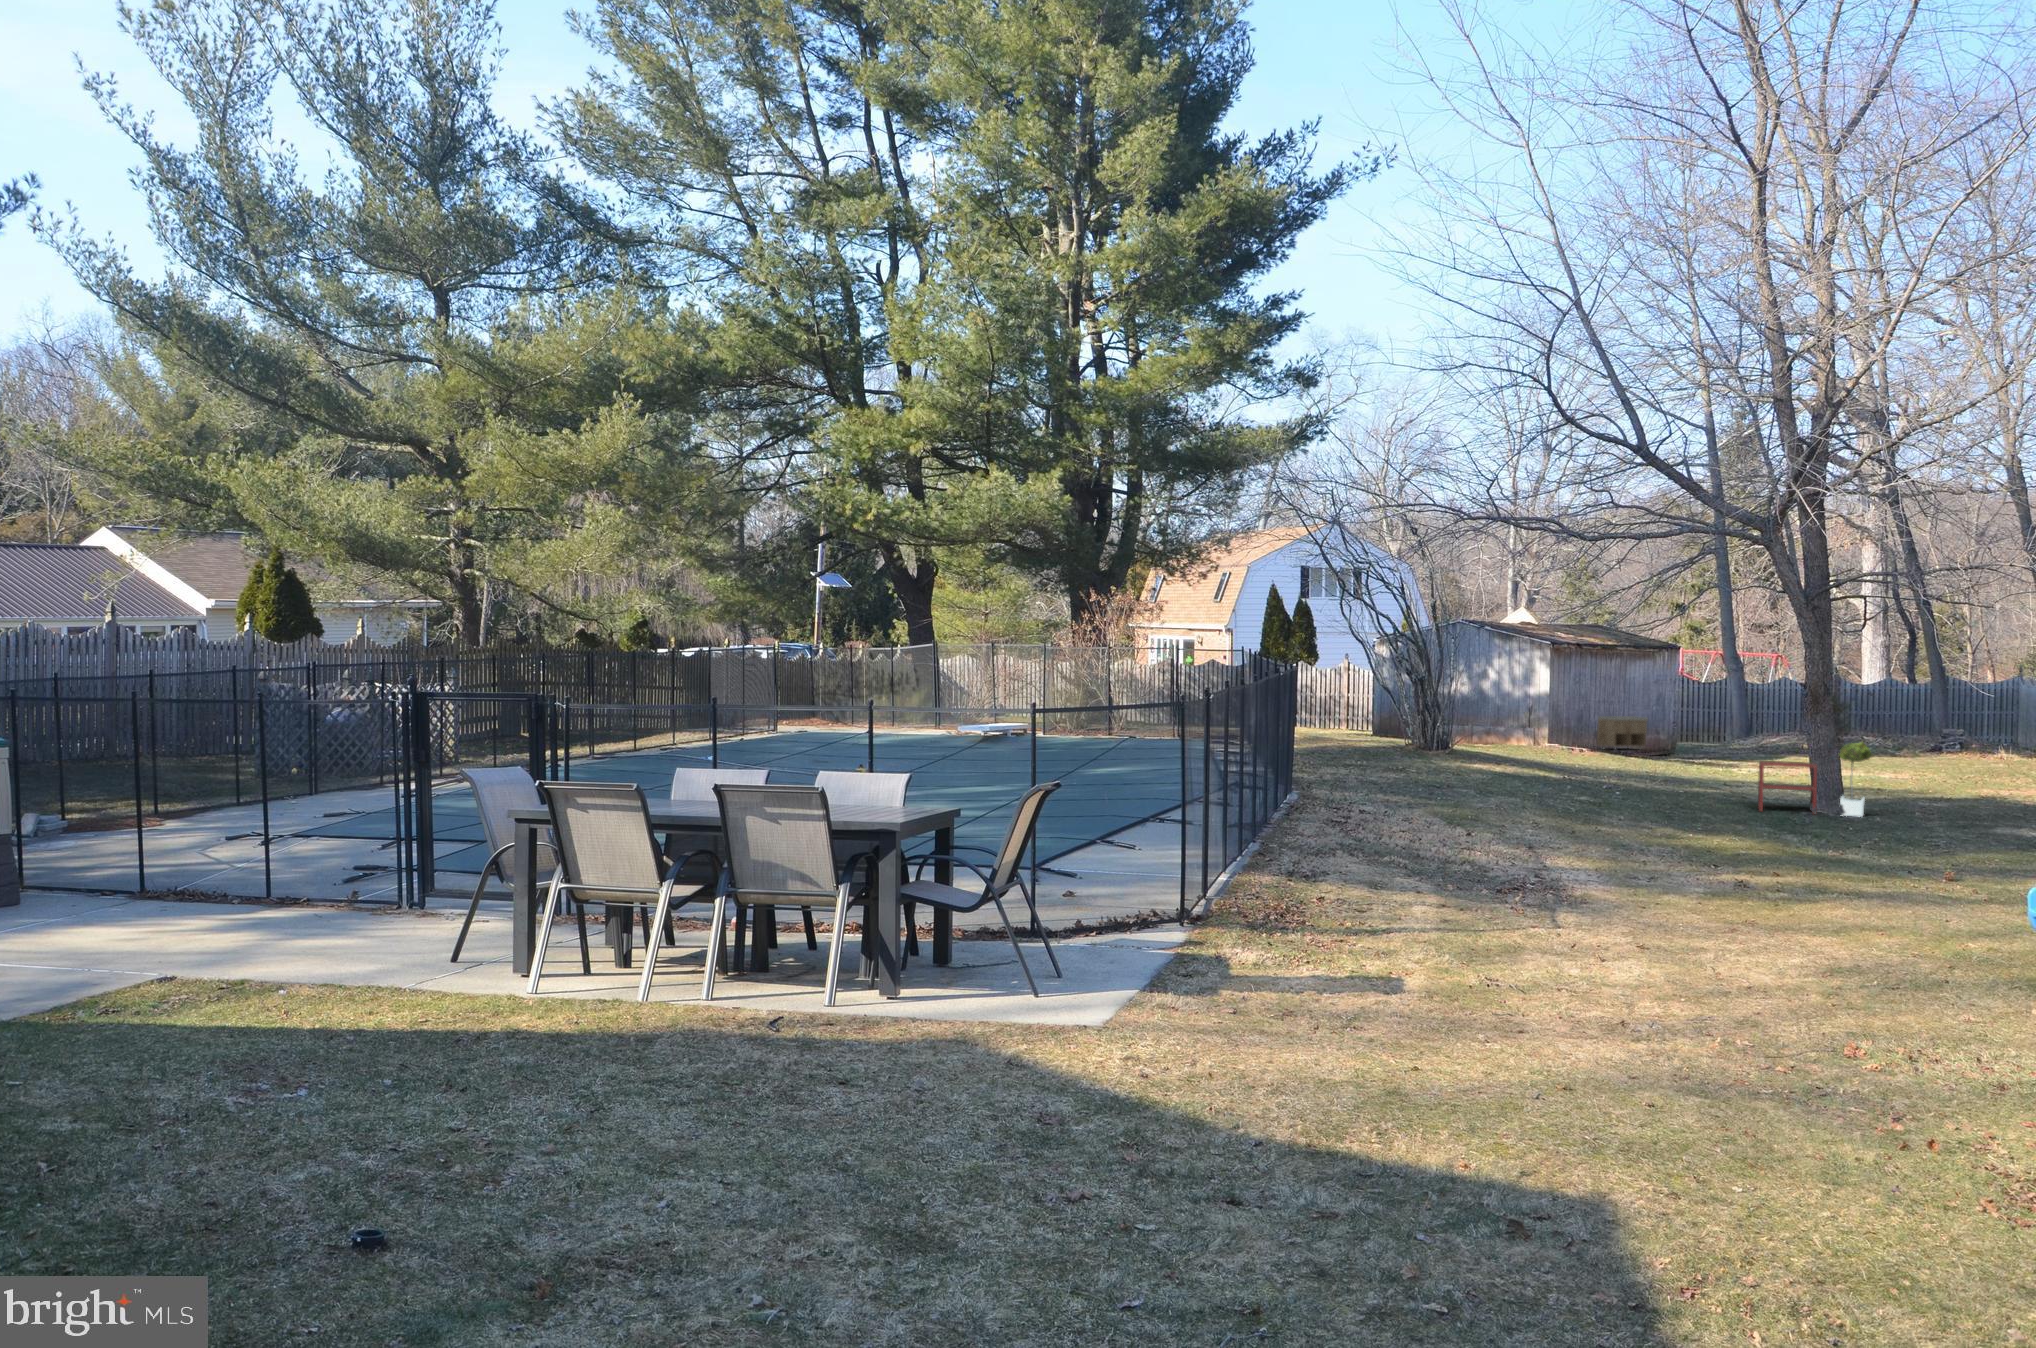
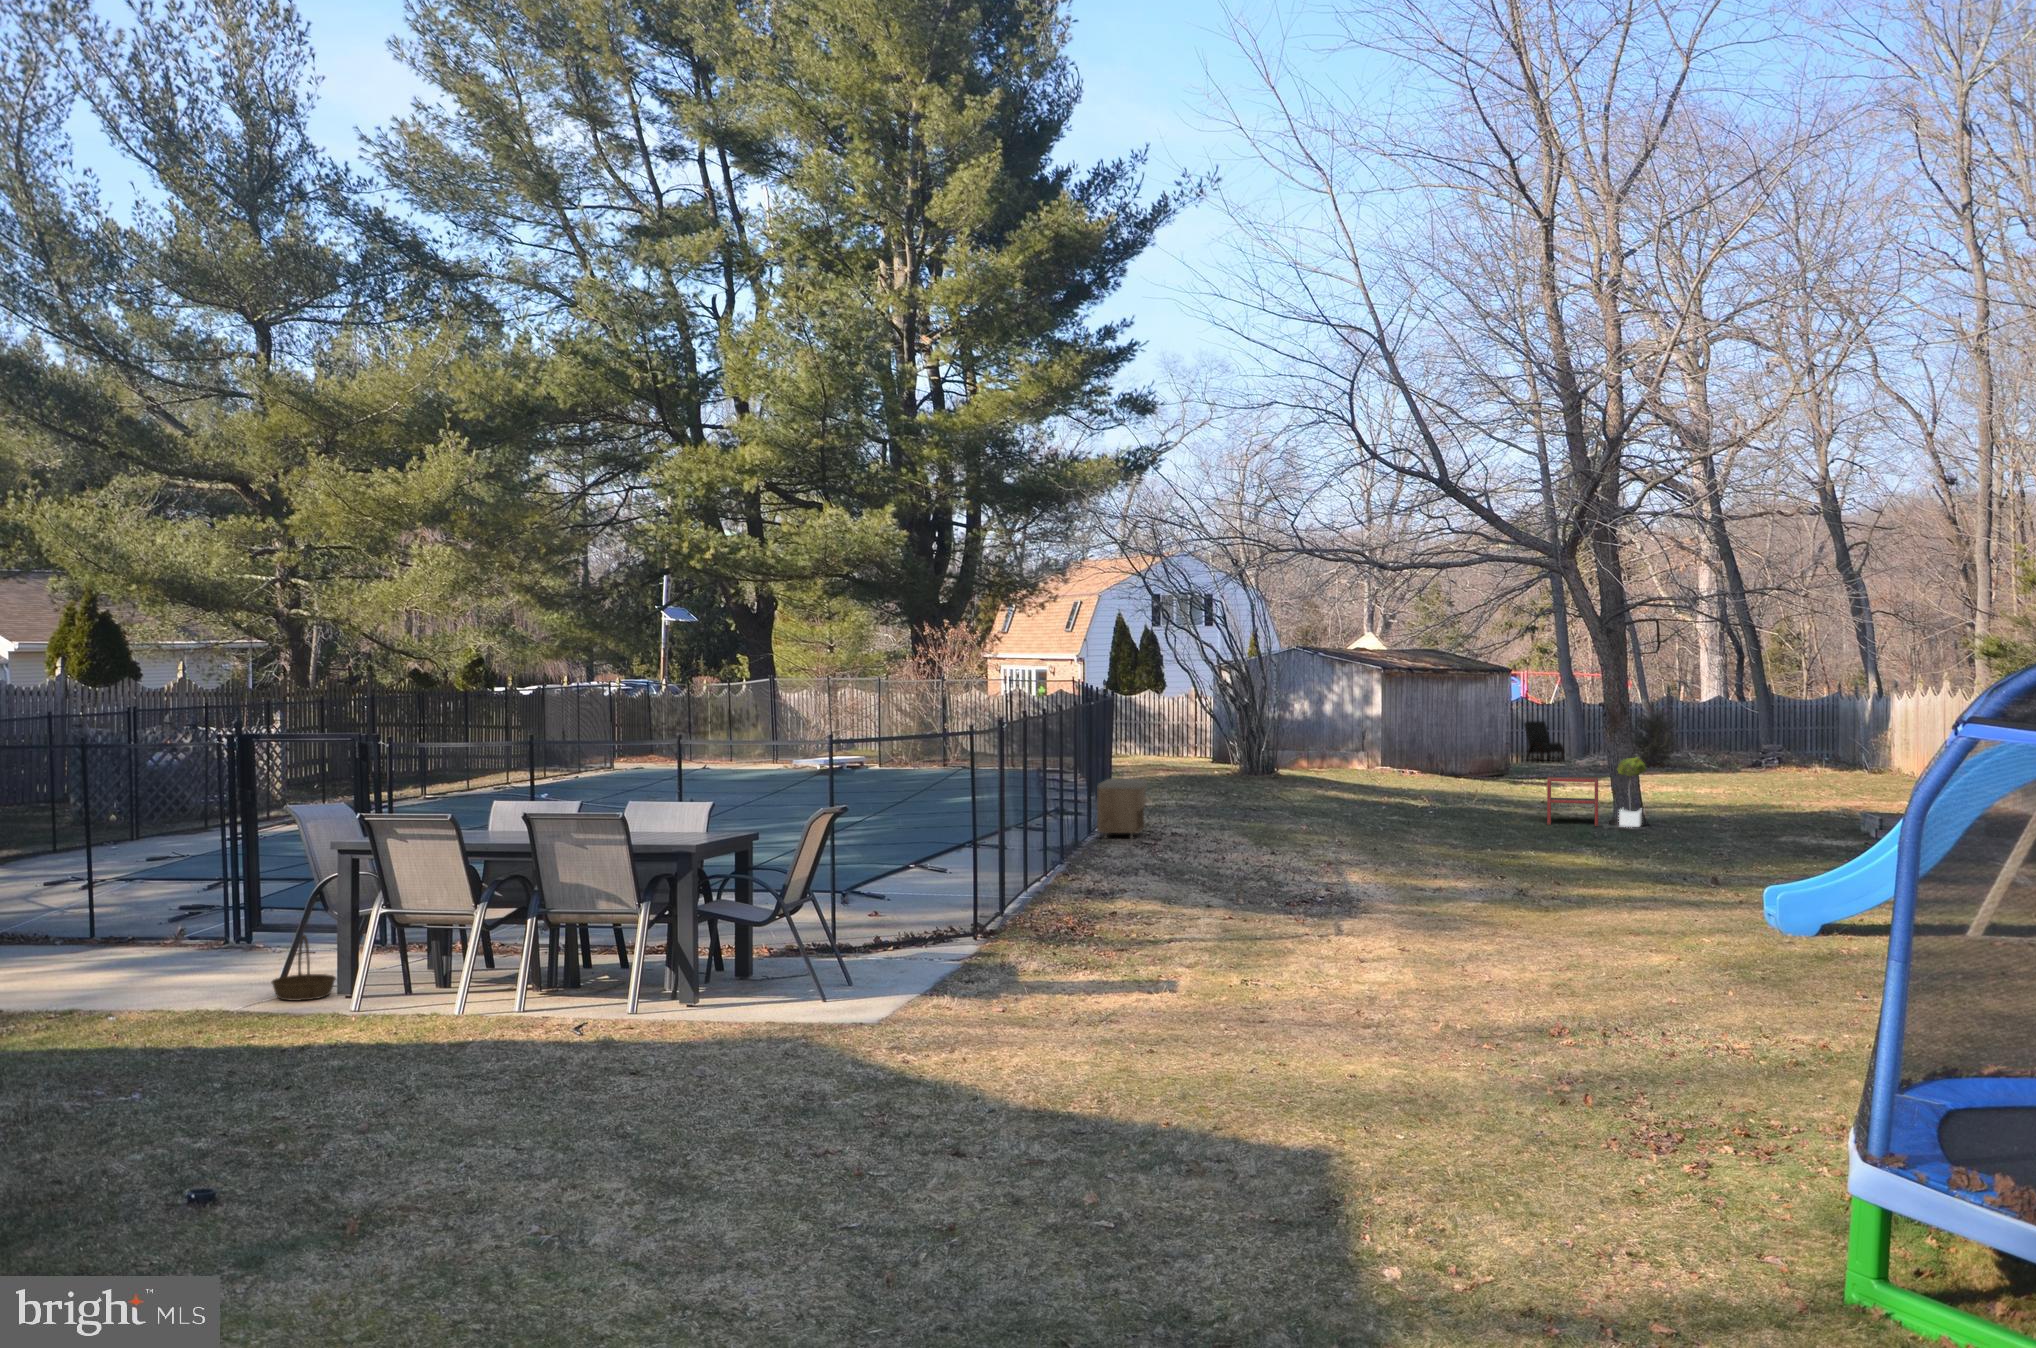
lounge chair: none [1687,702,1729,743] -> present [1524,721,1564,761]
storage bench: present [1597,716,1648,748] -> present [1097,779,1147,838]
basket: none [444,910,514,983] -> present [272,935,336,1001]

